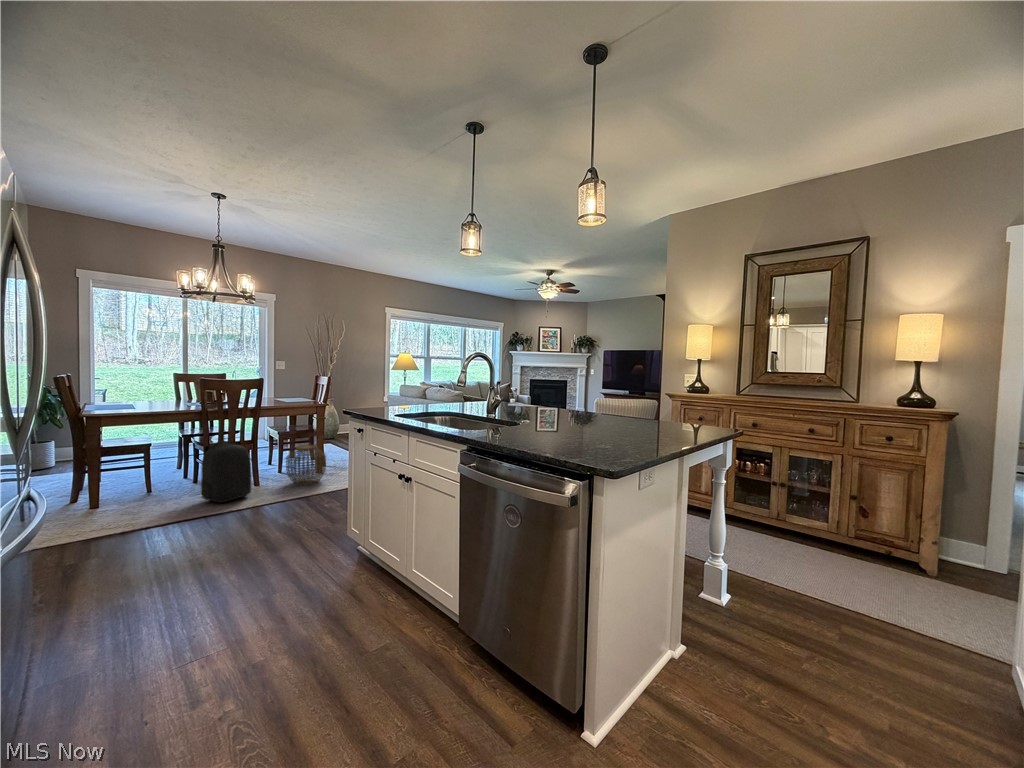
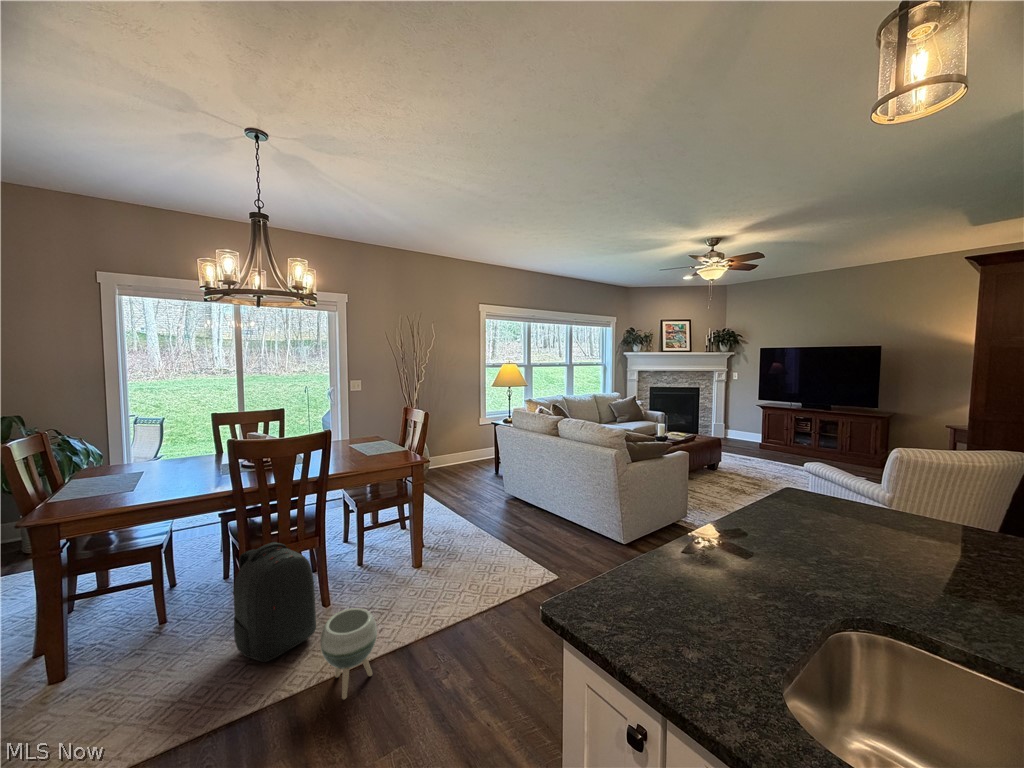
woven basket: present [286,445,326,486] -> none [369,530,430,604]
planter: none [256,470,288,512] -> present [321,608,377,699]

